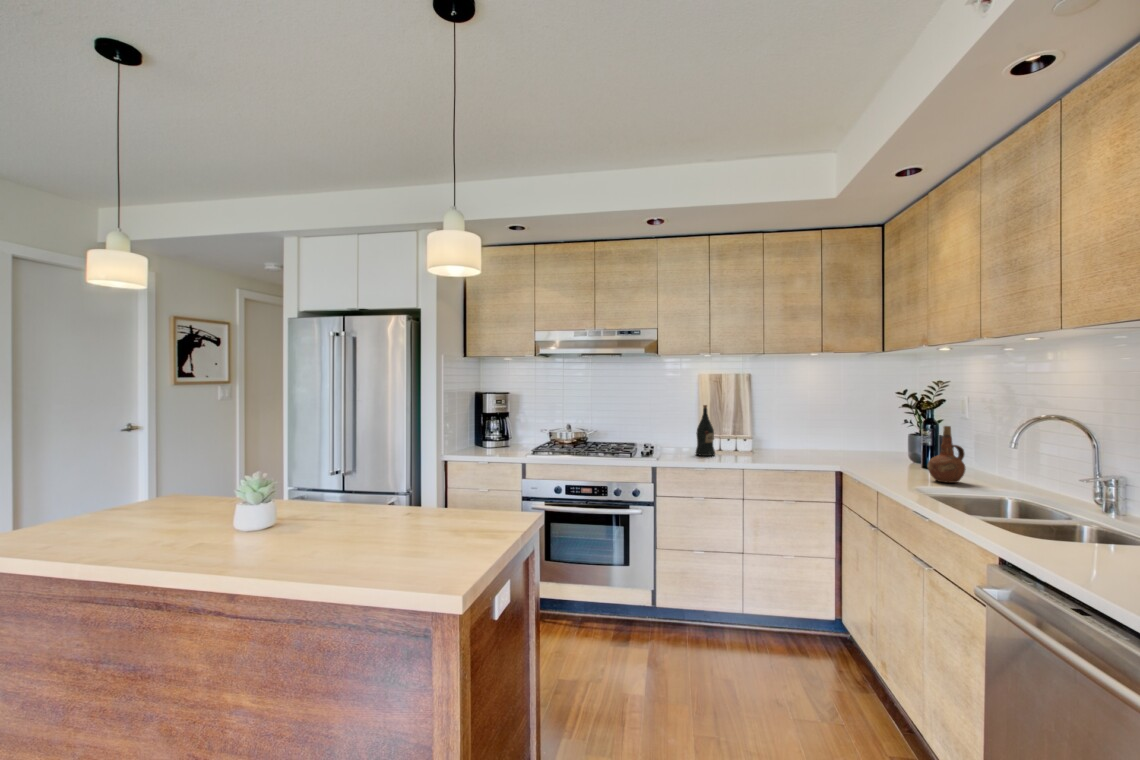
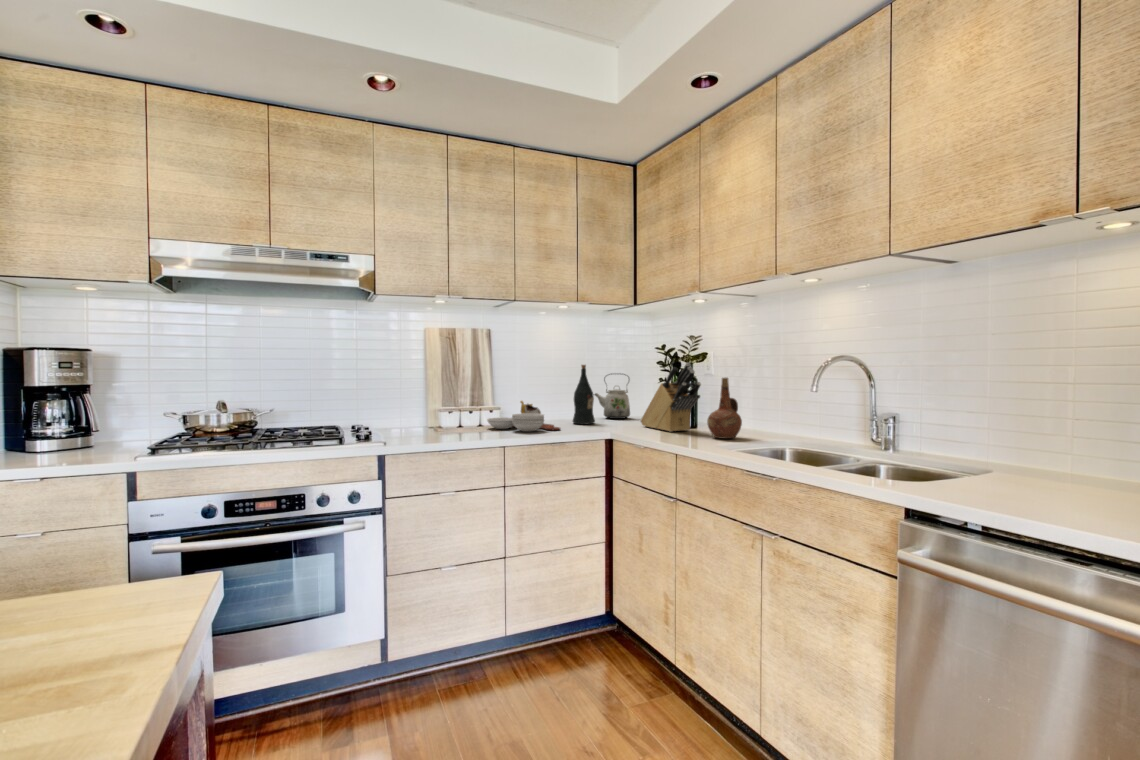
wine bottle: present [696,405,715,456] -> present [573,365,595,424]
knife block: none [879,409,929,471] -> present [641,363,701,432]
kettle: none [846,412,884,454] -> present [594,374,630,419]
cutting board: none [738,433,797,460] -> present [487,401,560,431]

